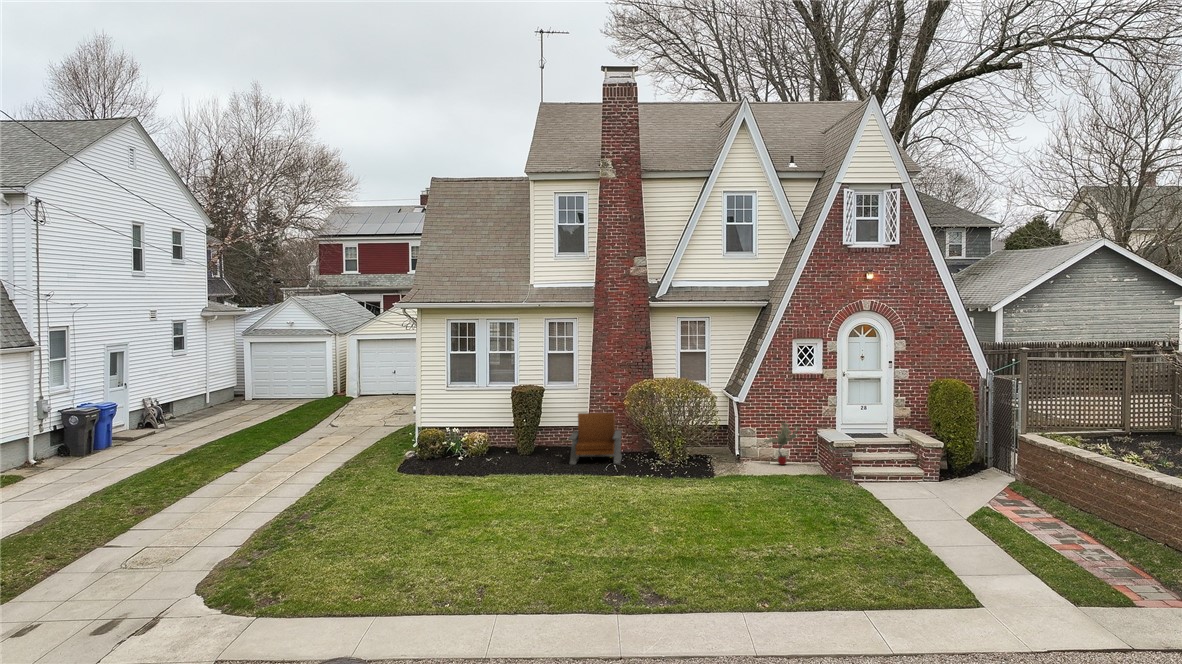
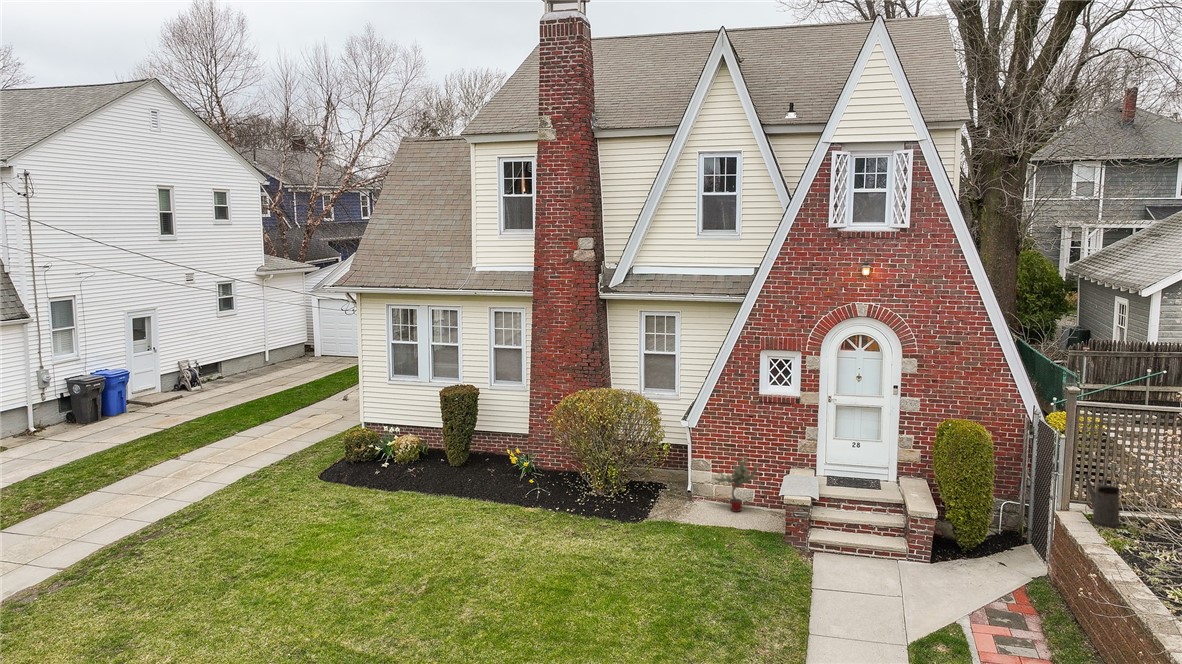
watering can: none [1036,401,1067,434] -> present [1084,474,1120,528]
lounge chair: present [569,413,622,465] -> none [491,421,565,489]

